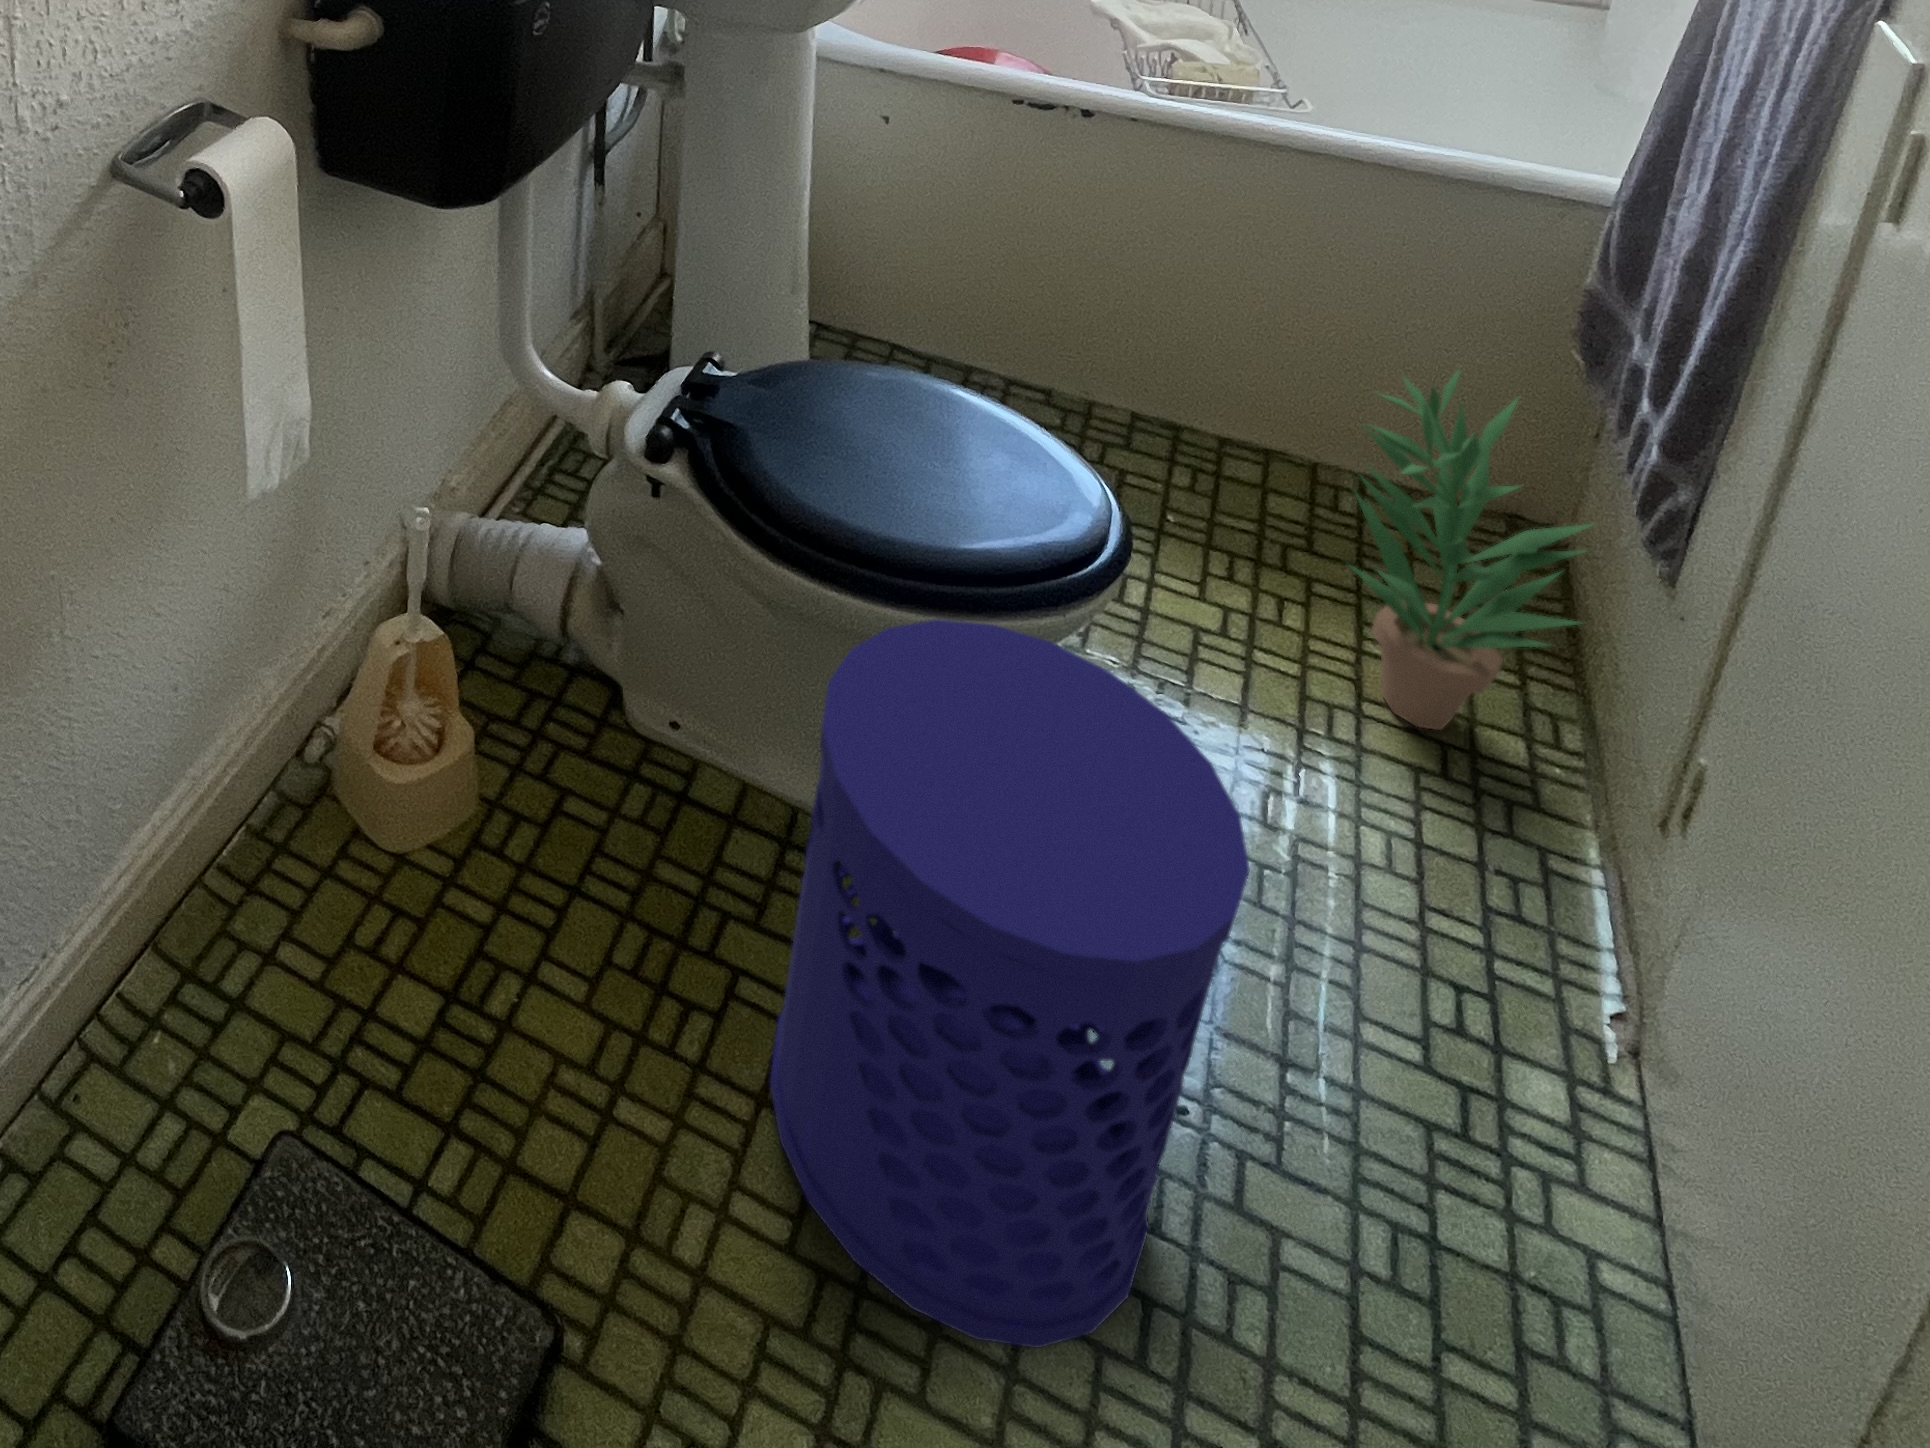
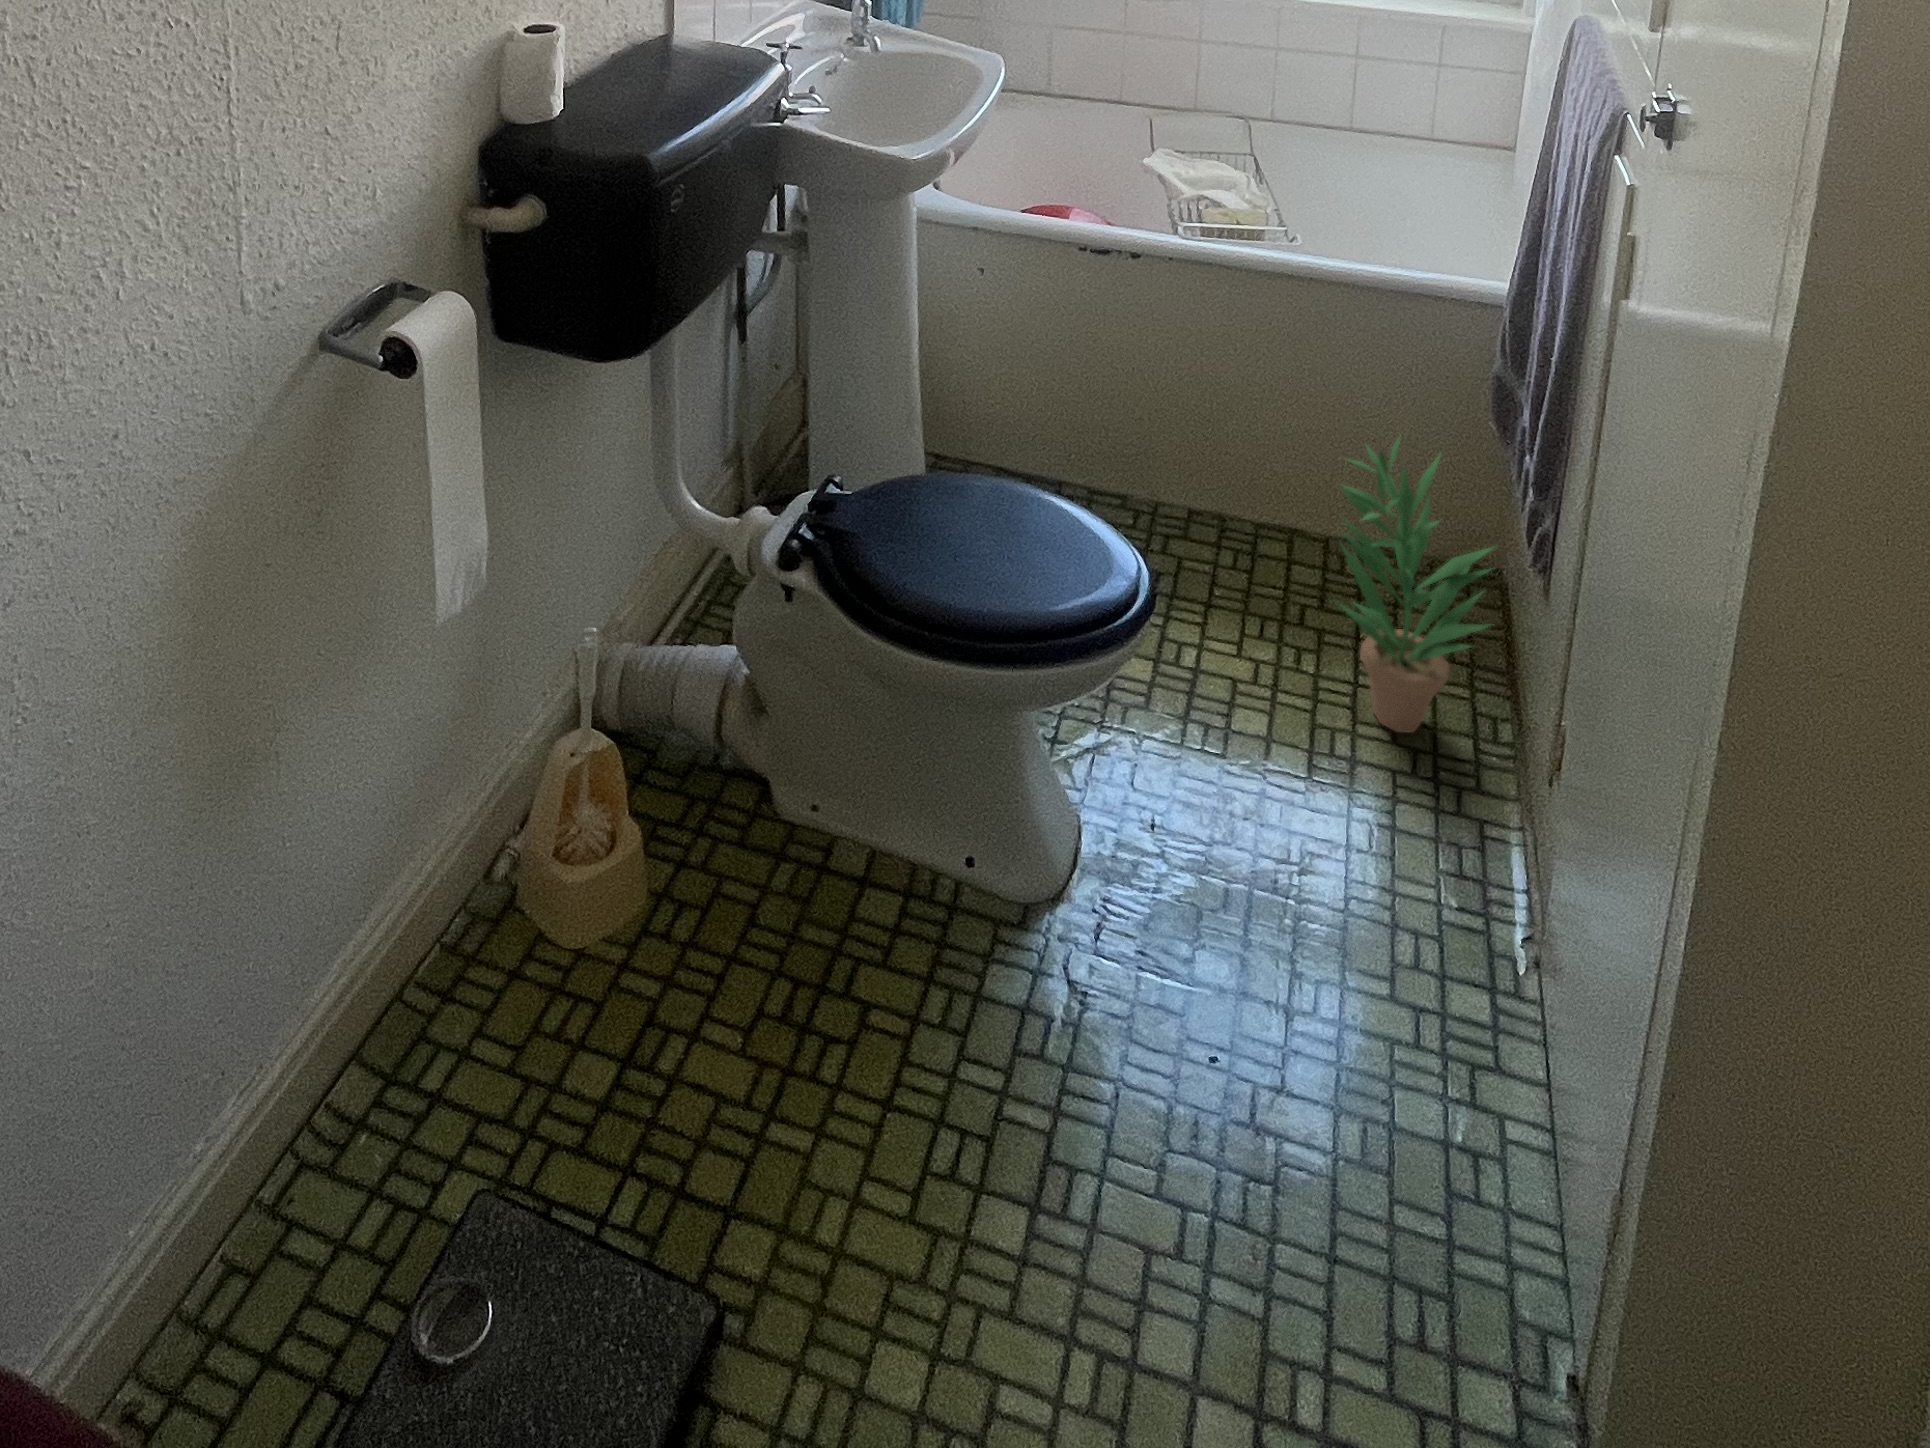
waste bin: present [770,619,1250,1348] -> none [895,663,1220,1261]

